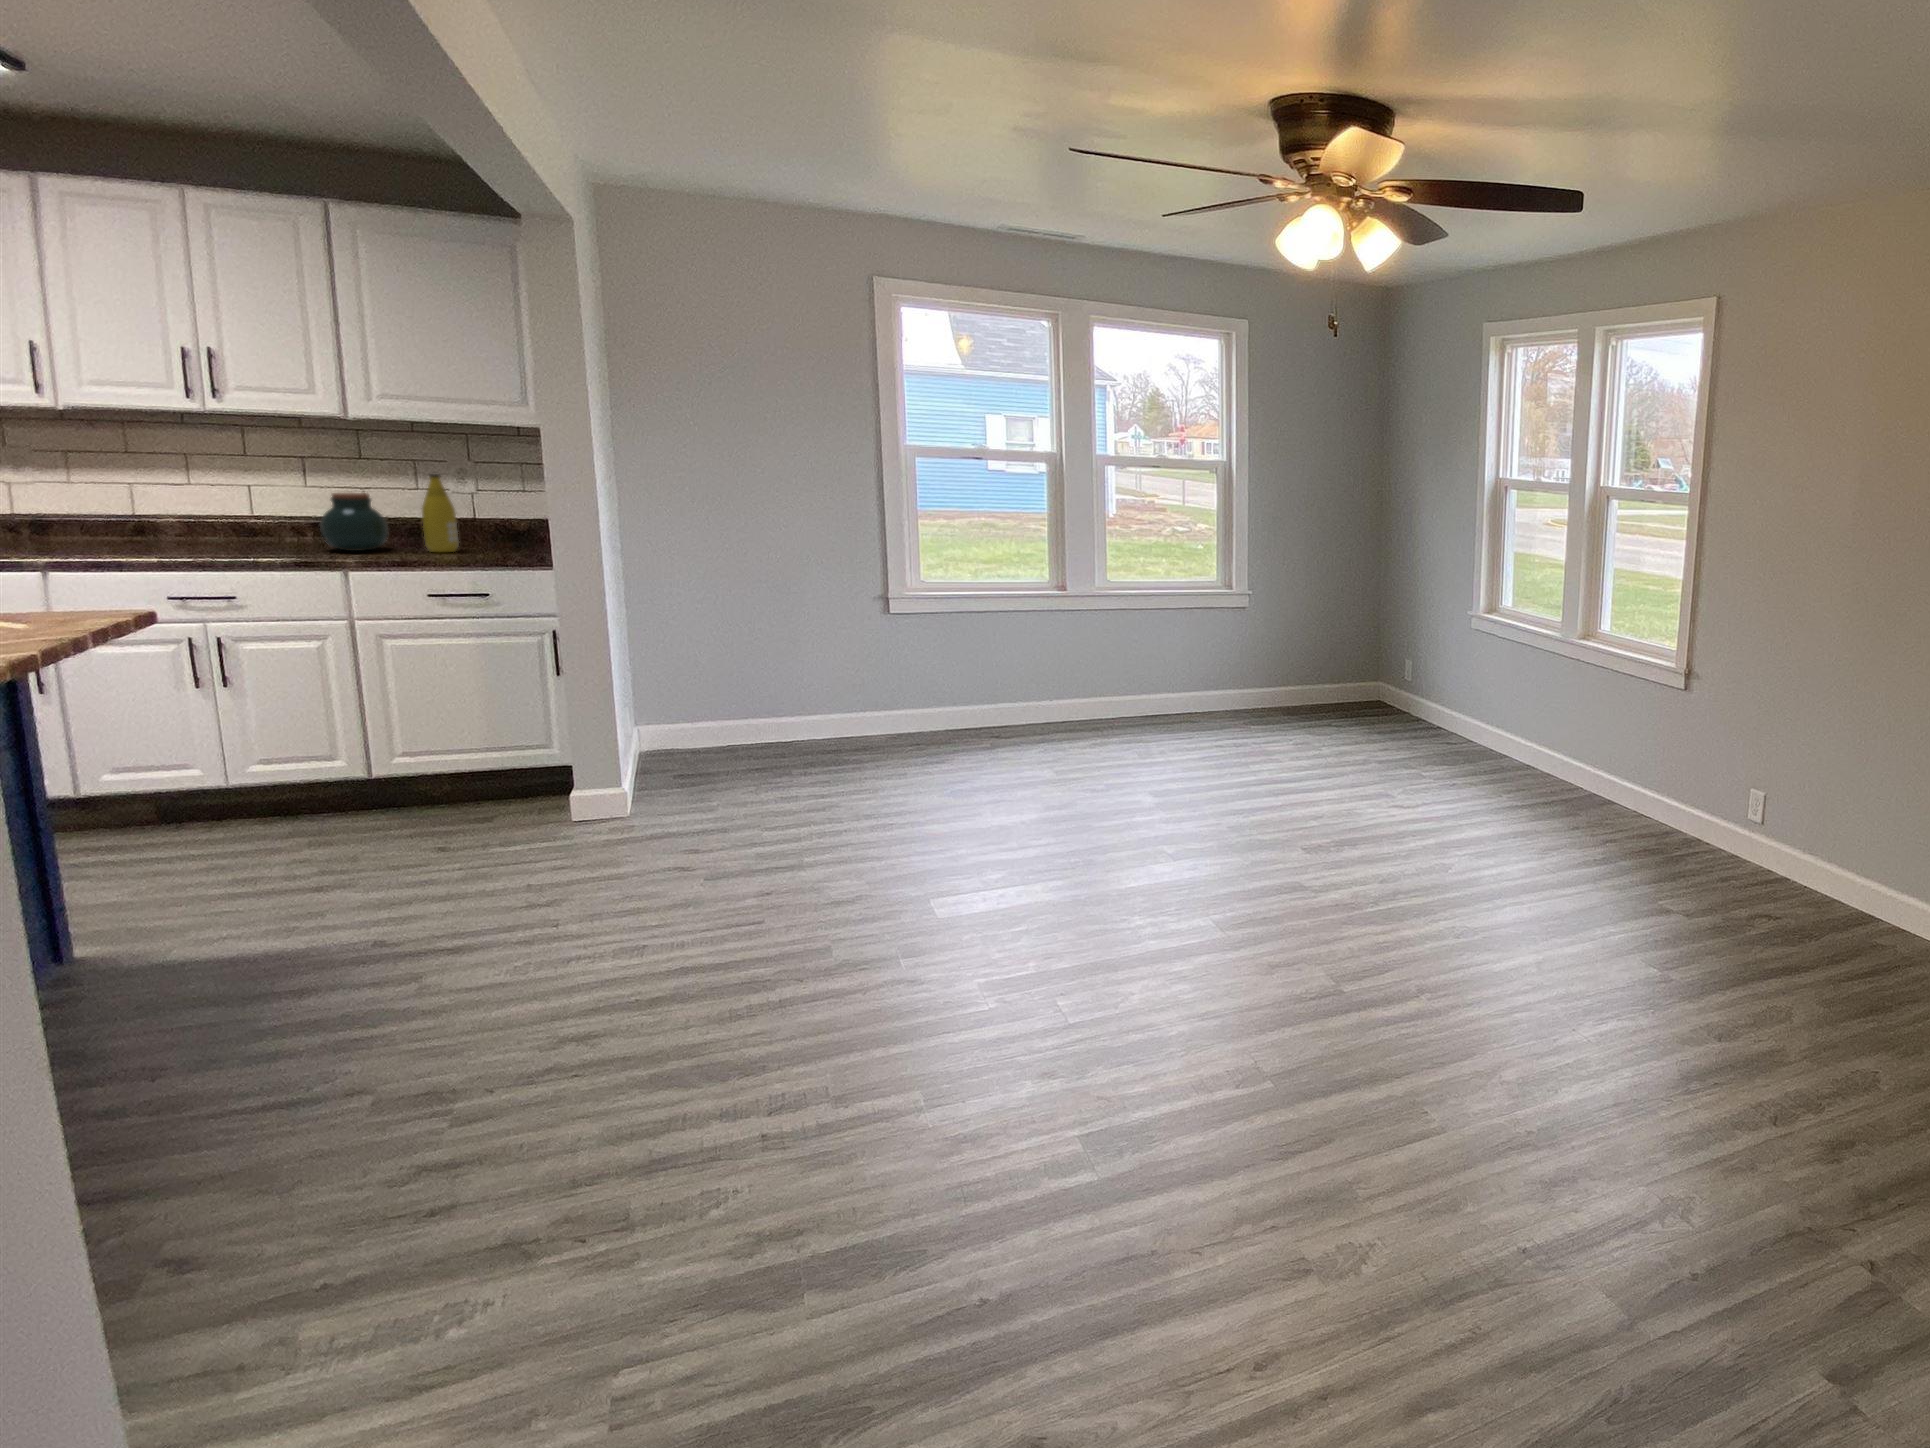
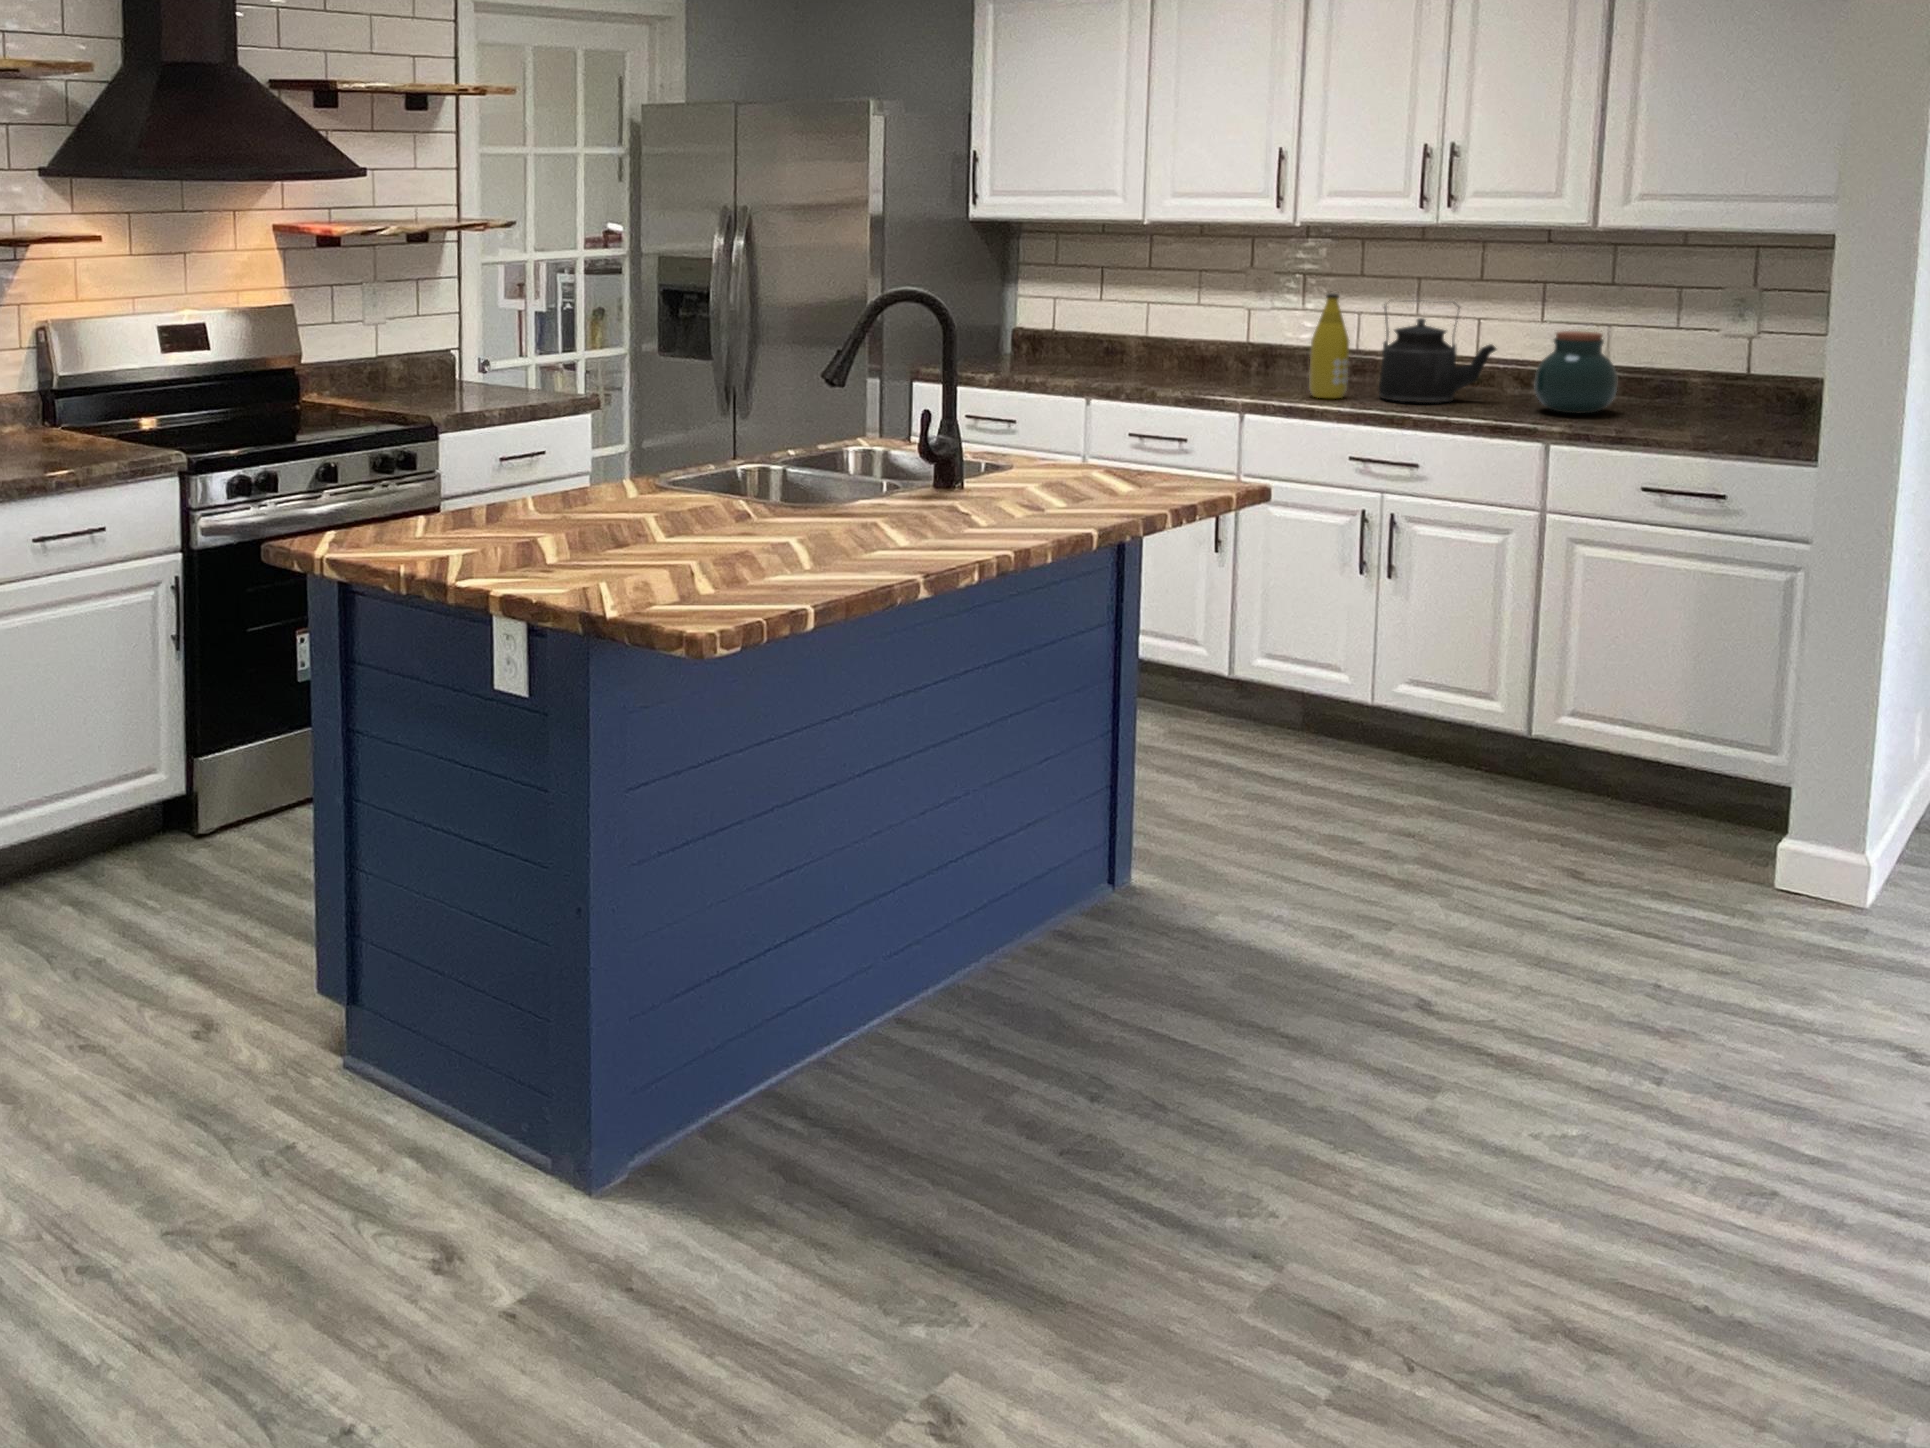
kettle: none [164,471,281,551] -> present [1379,300,1496,403]
bottle: present [422,474,459,552] -> present [1309,293,1350,398]

